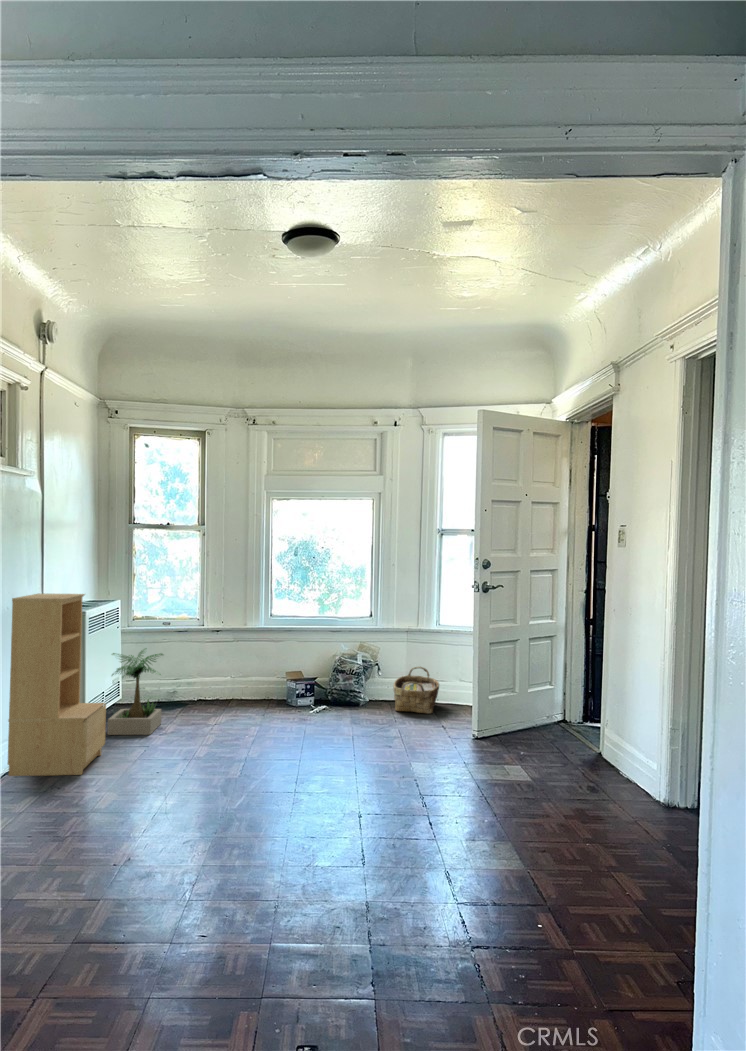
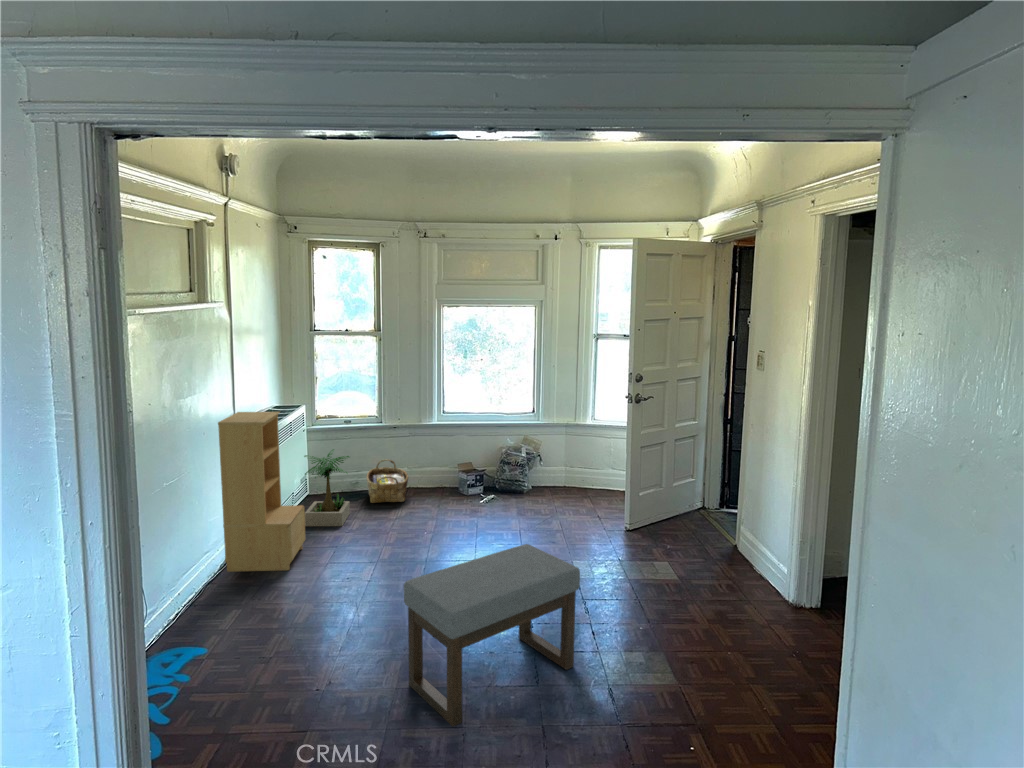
woven basket: present [393,667,439,714] -> present [366,459,408,503]
ottoman: none [205,722,413,927] -> present [404,544,580,727]

